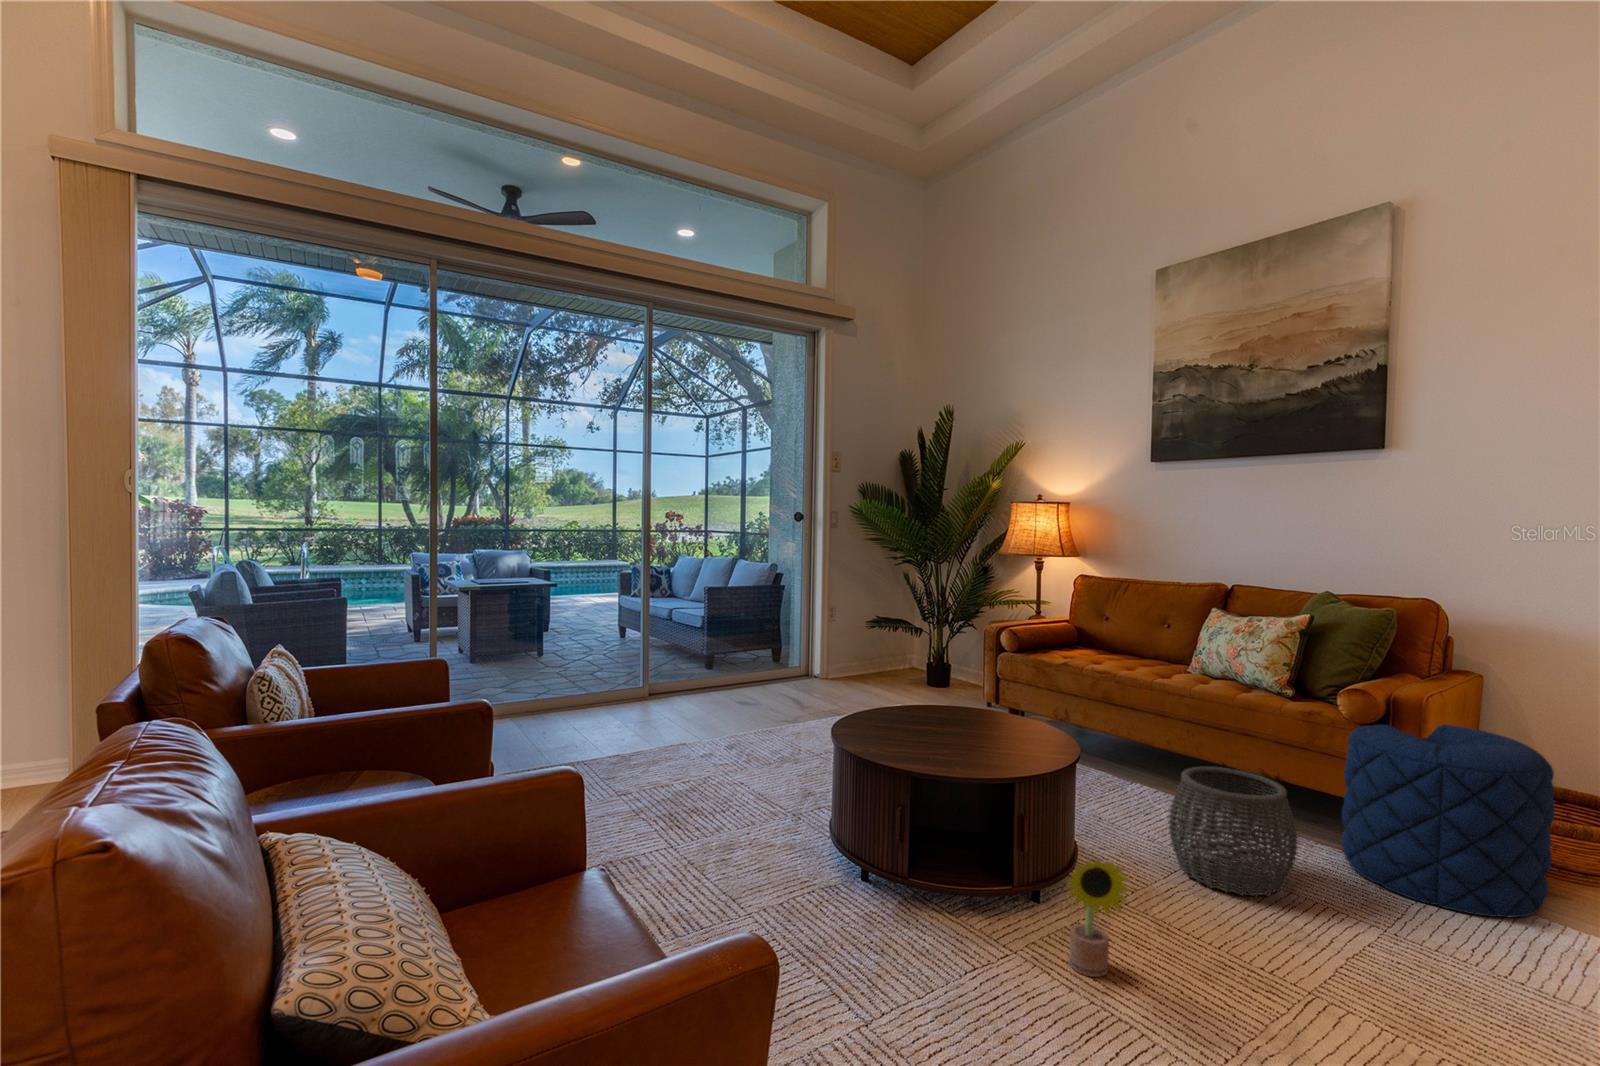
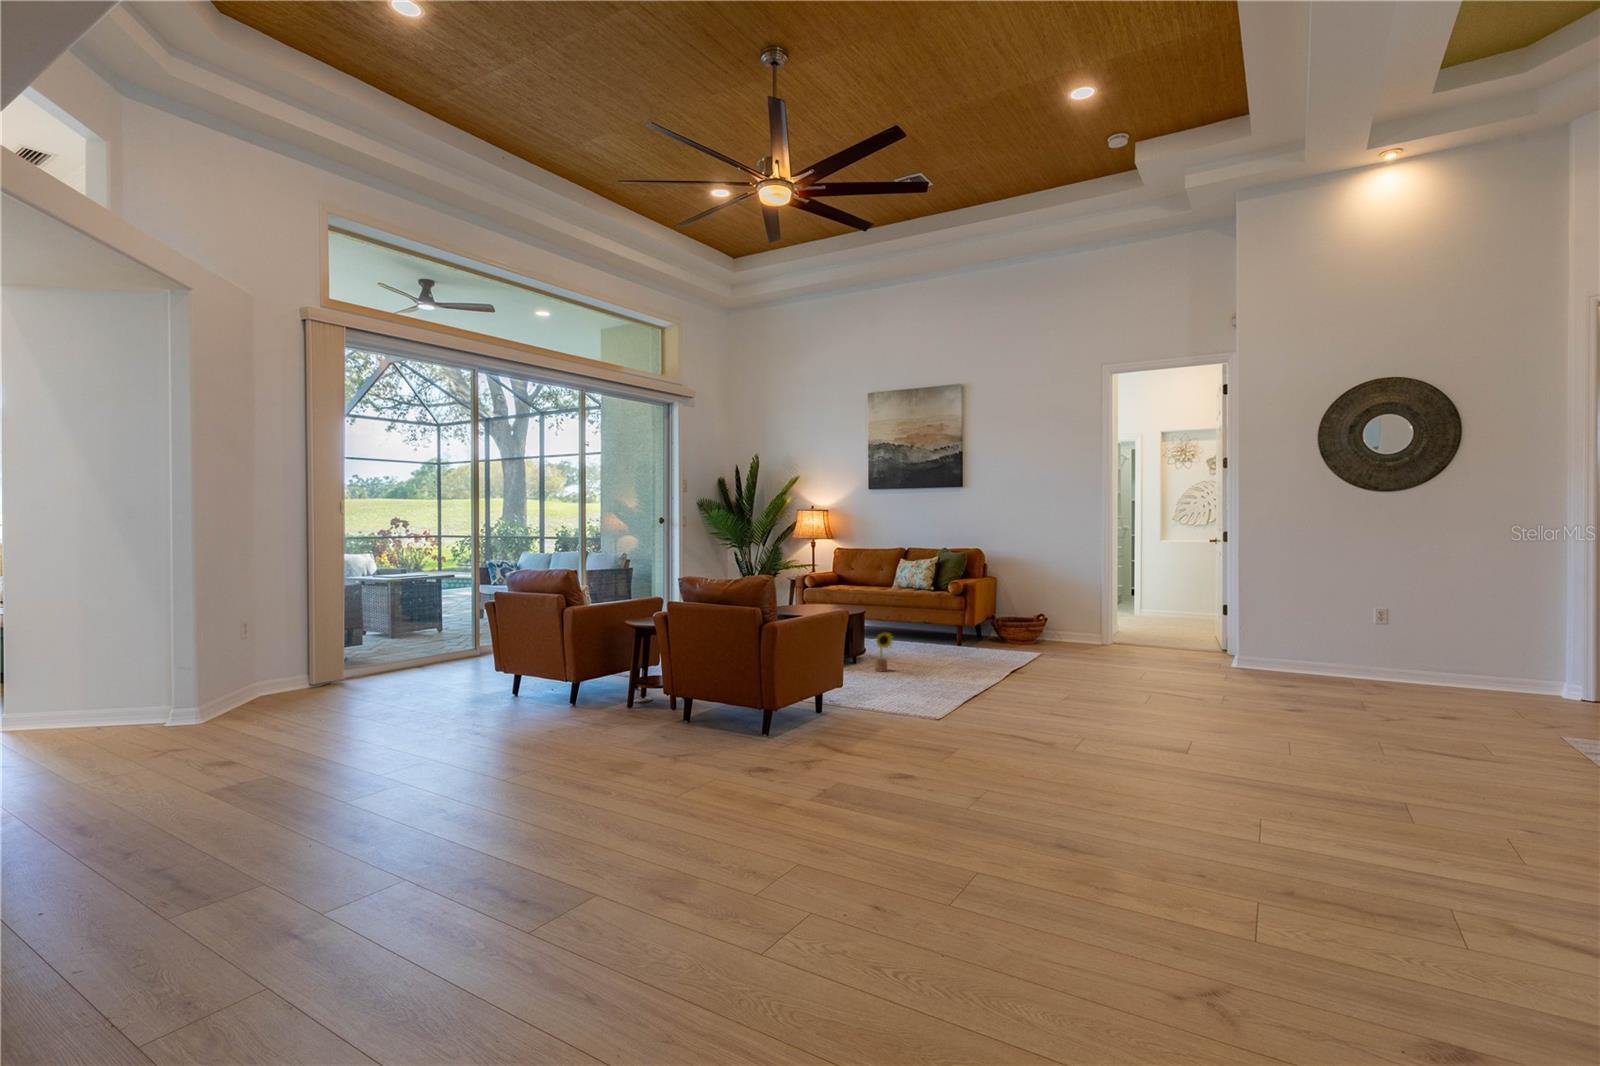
pouf: present [1341,724,1555,918] -> none [951,593,1010,652]
woven basket: present [1168,767,1298,897] -> none [895,616,938,656]

